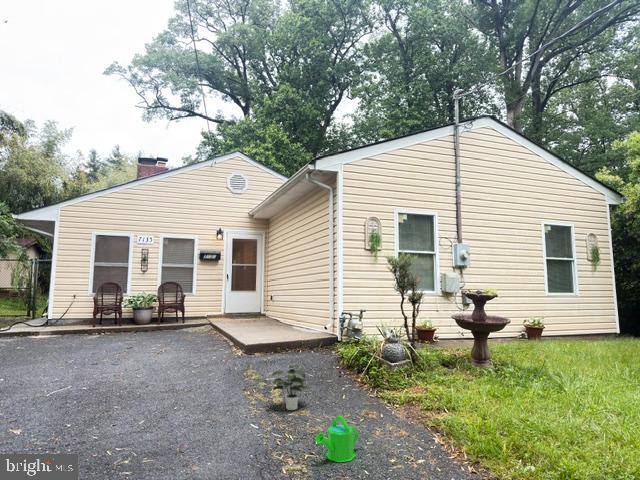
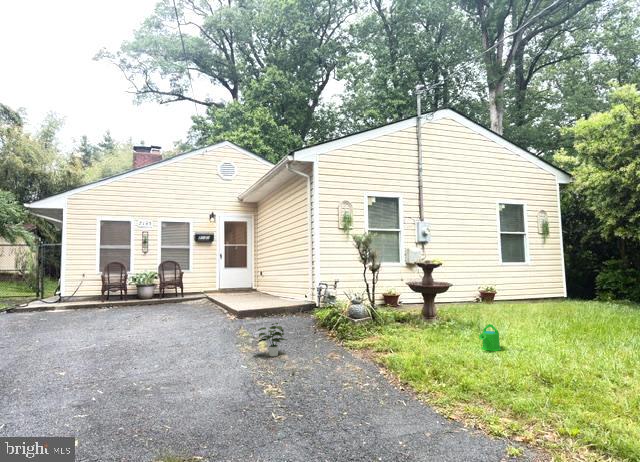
watering can: present [316,415,359,462] -> present [479,324,501,351]

